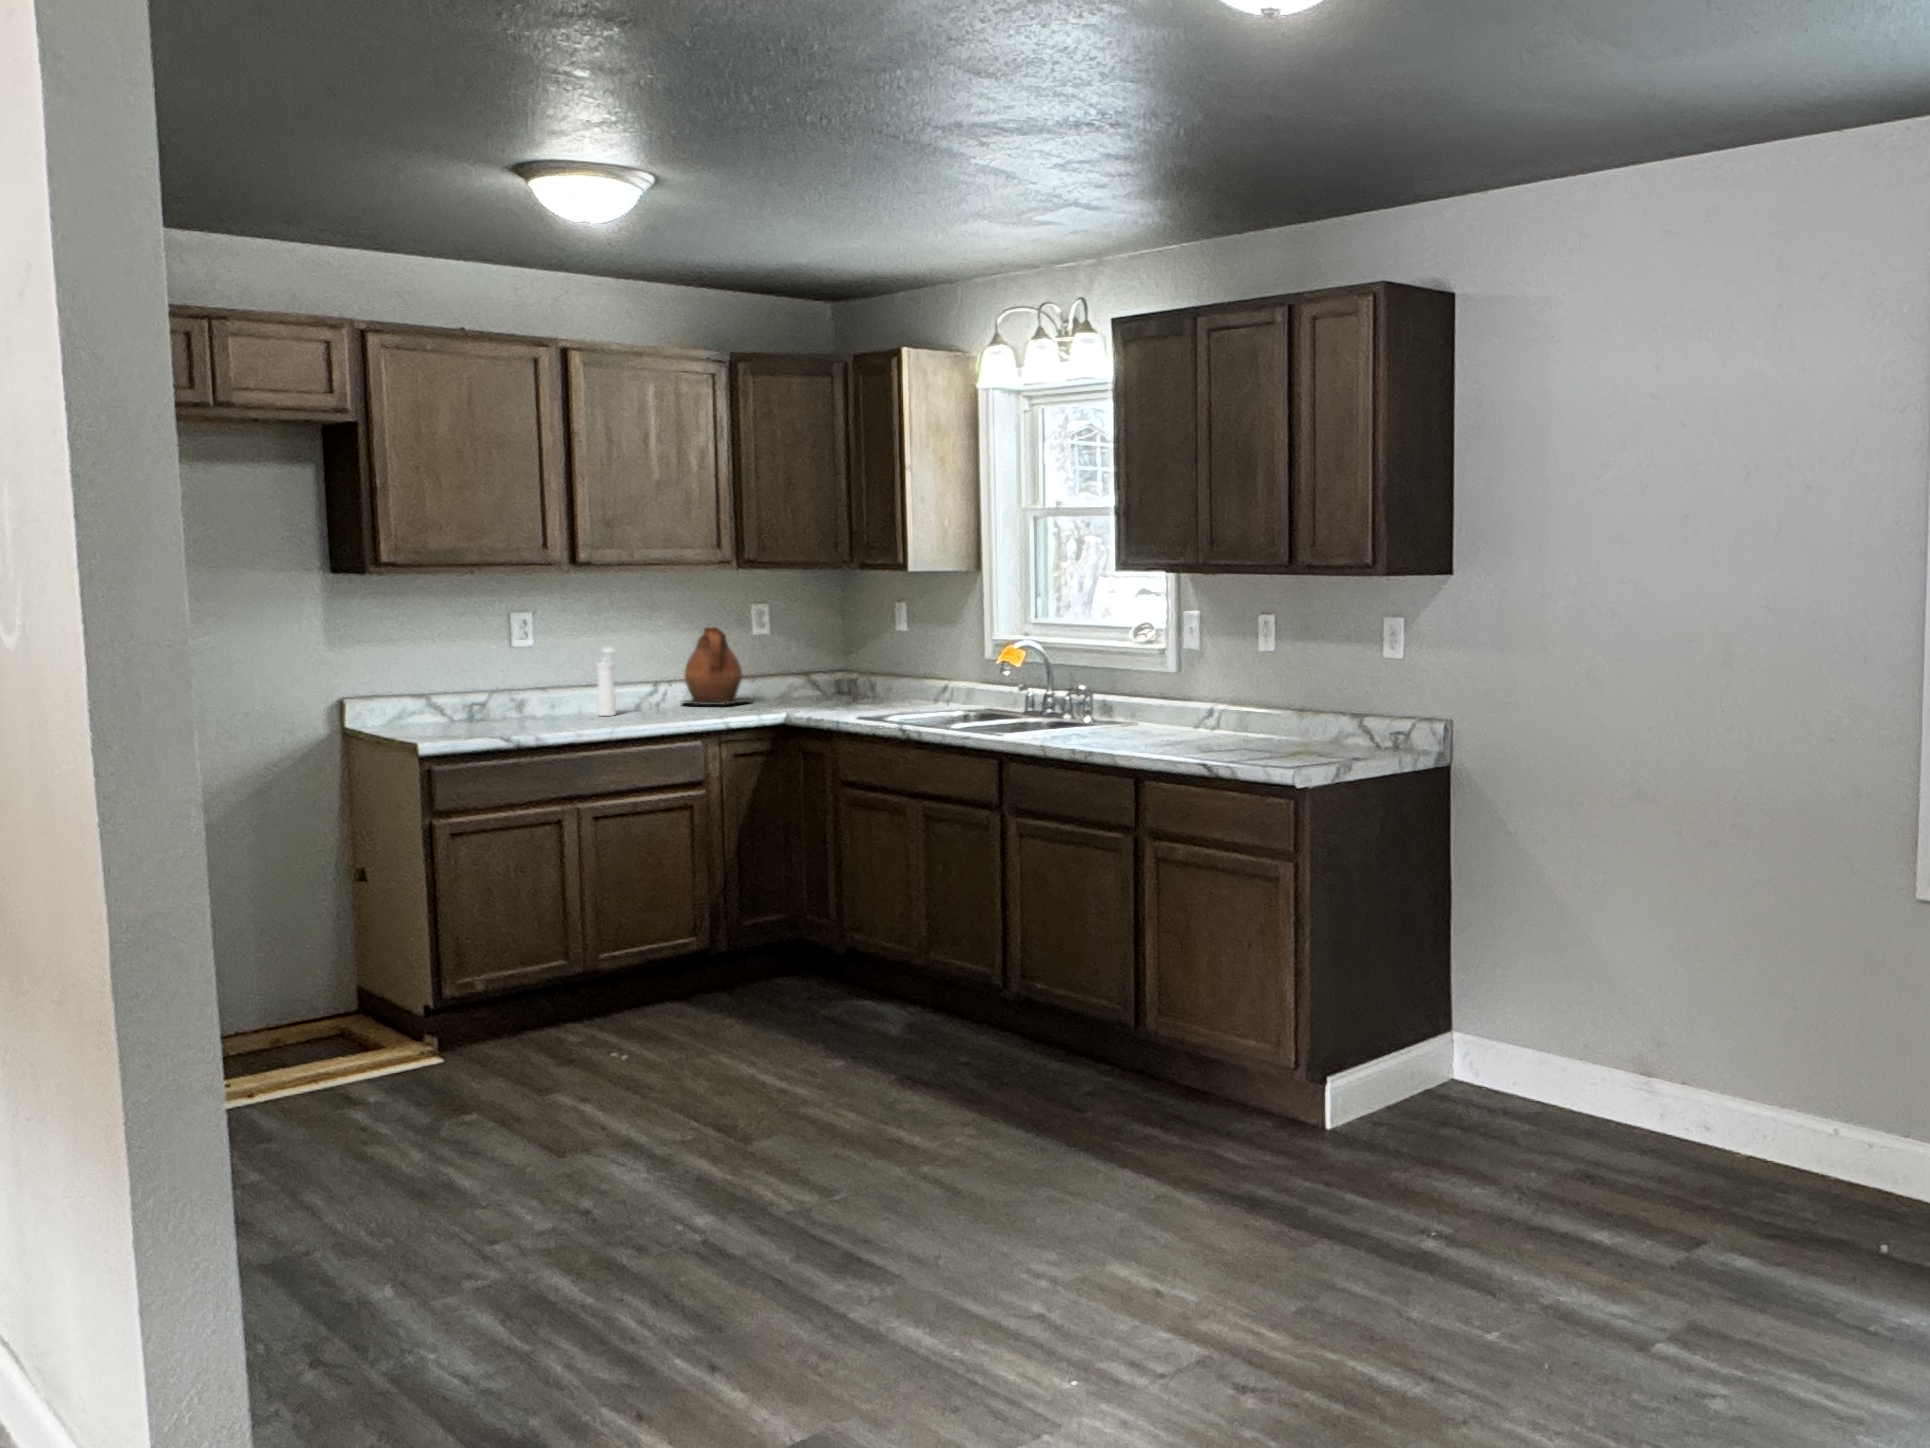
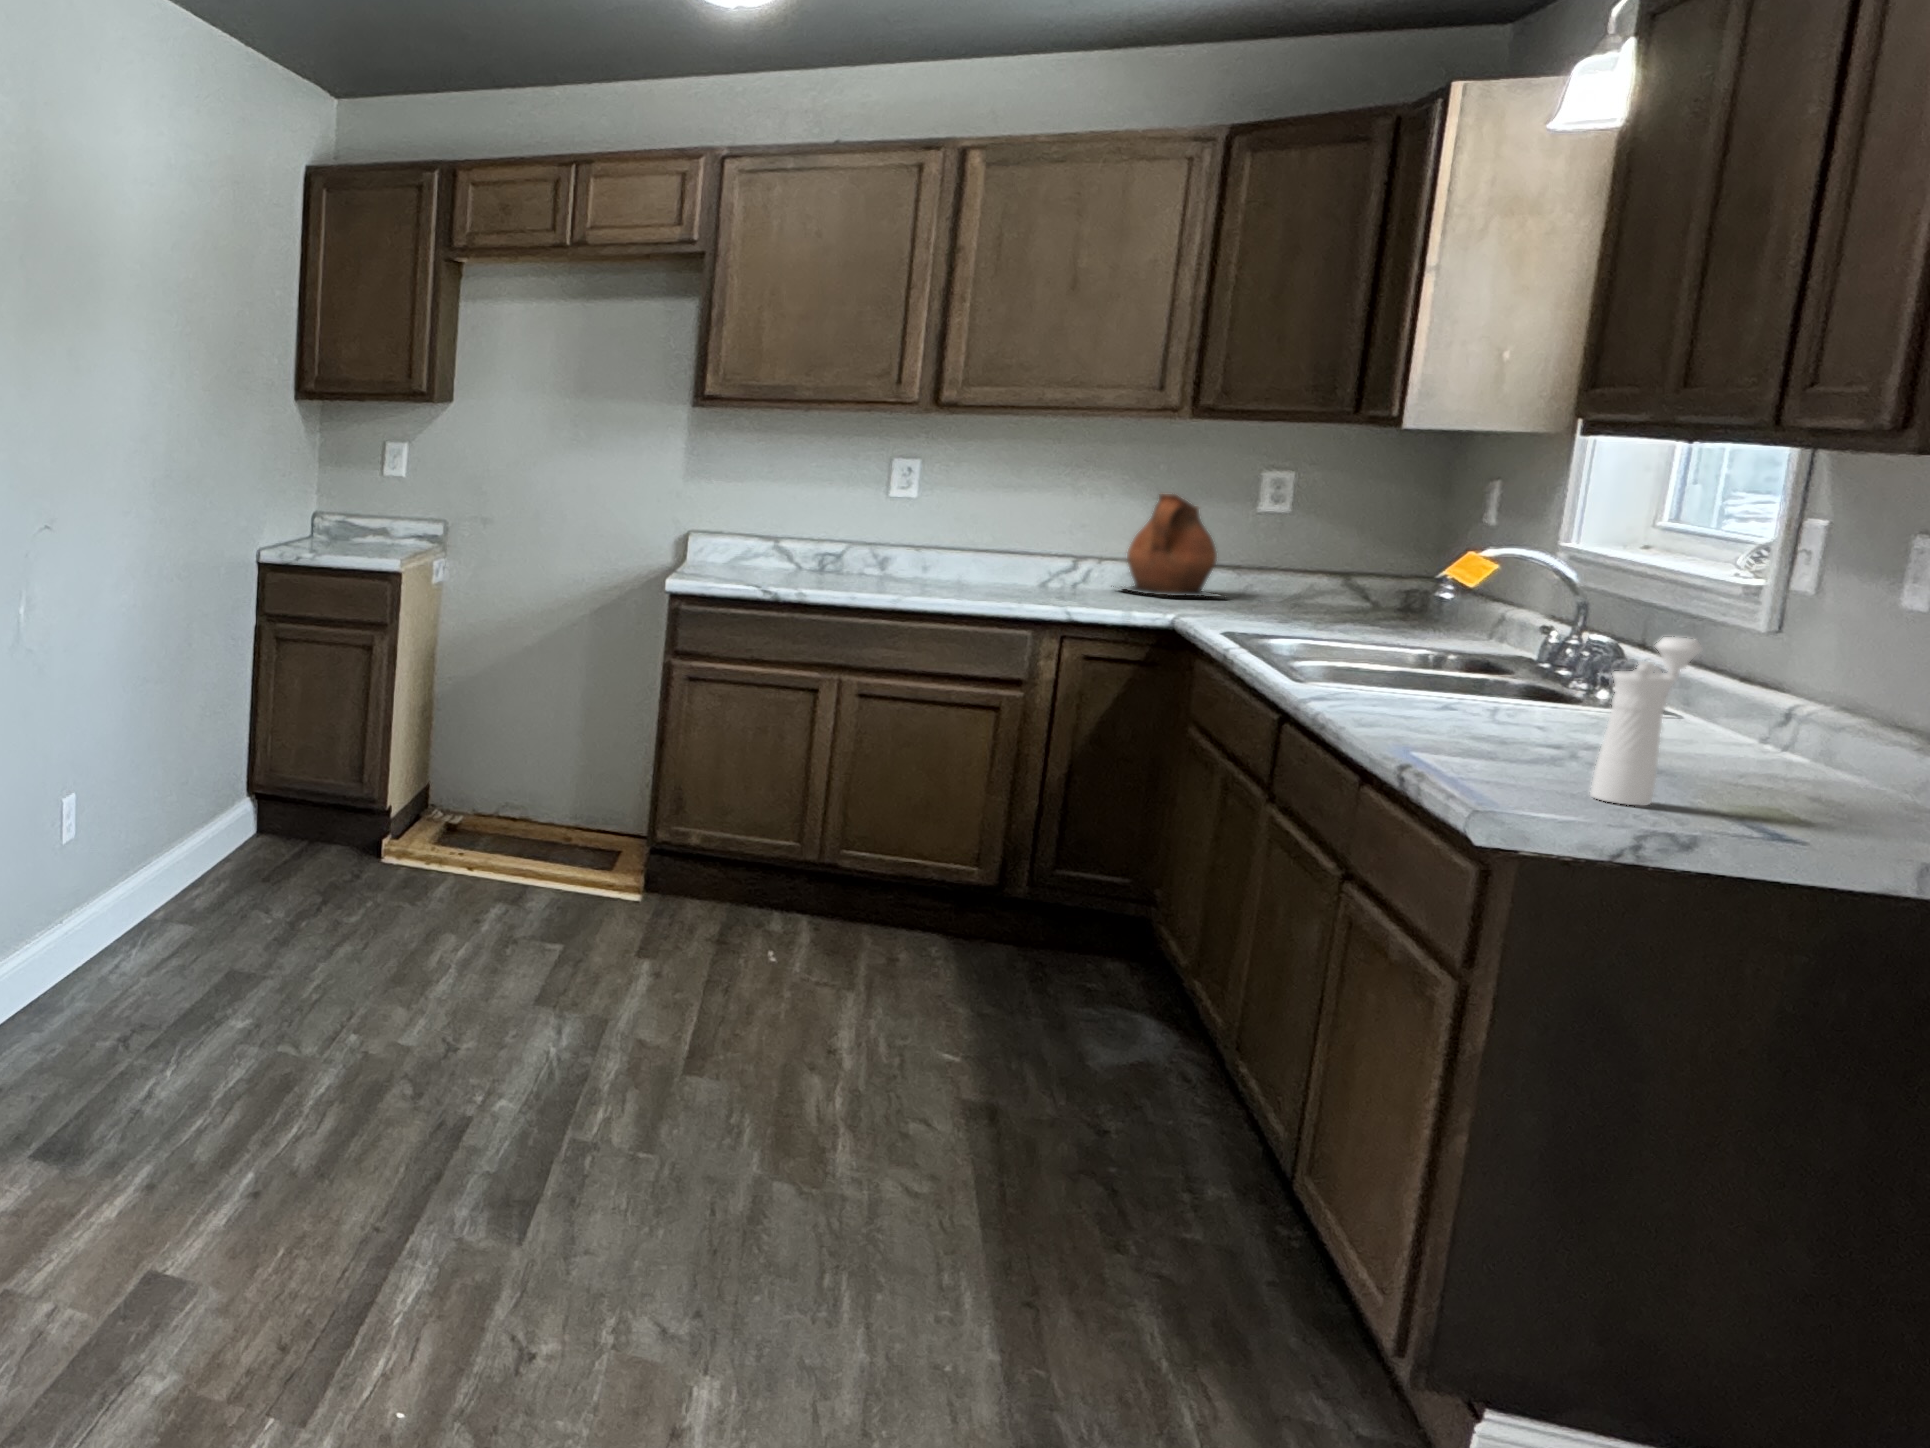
pepper mill: present [596,647,616,716] -> present [1591,637,1703,806]

